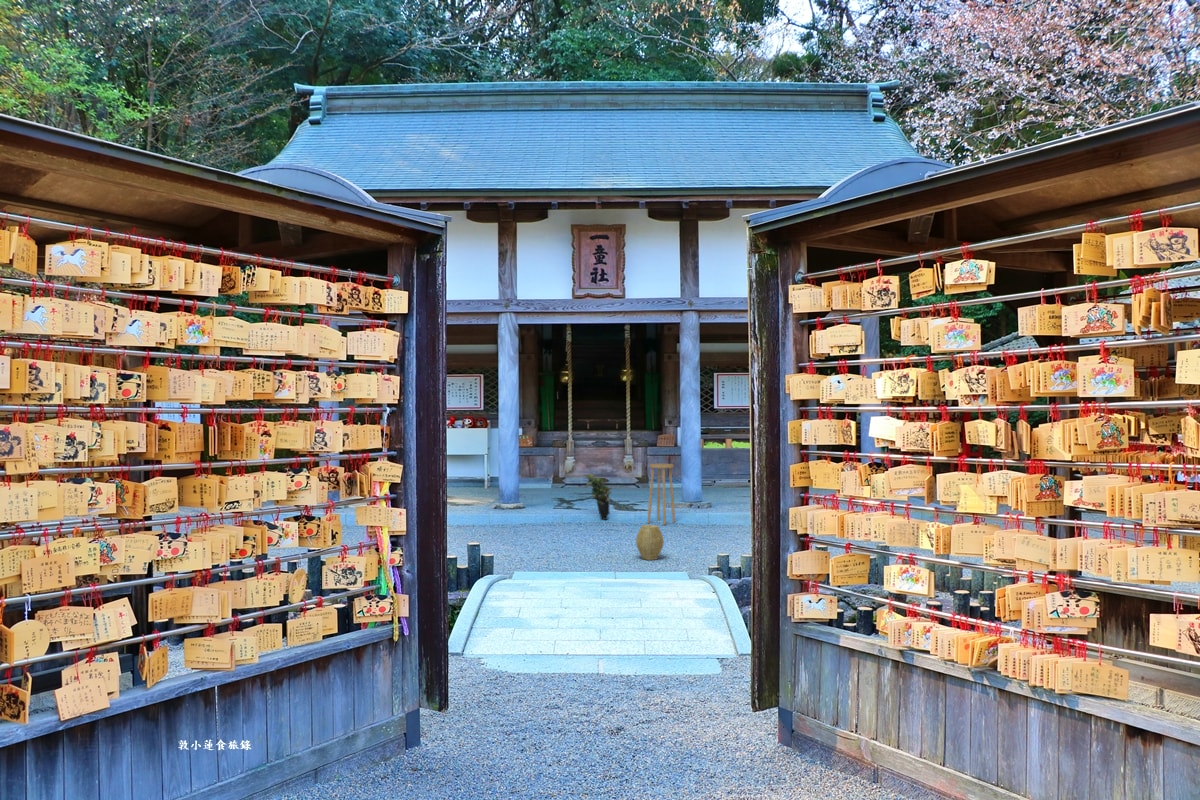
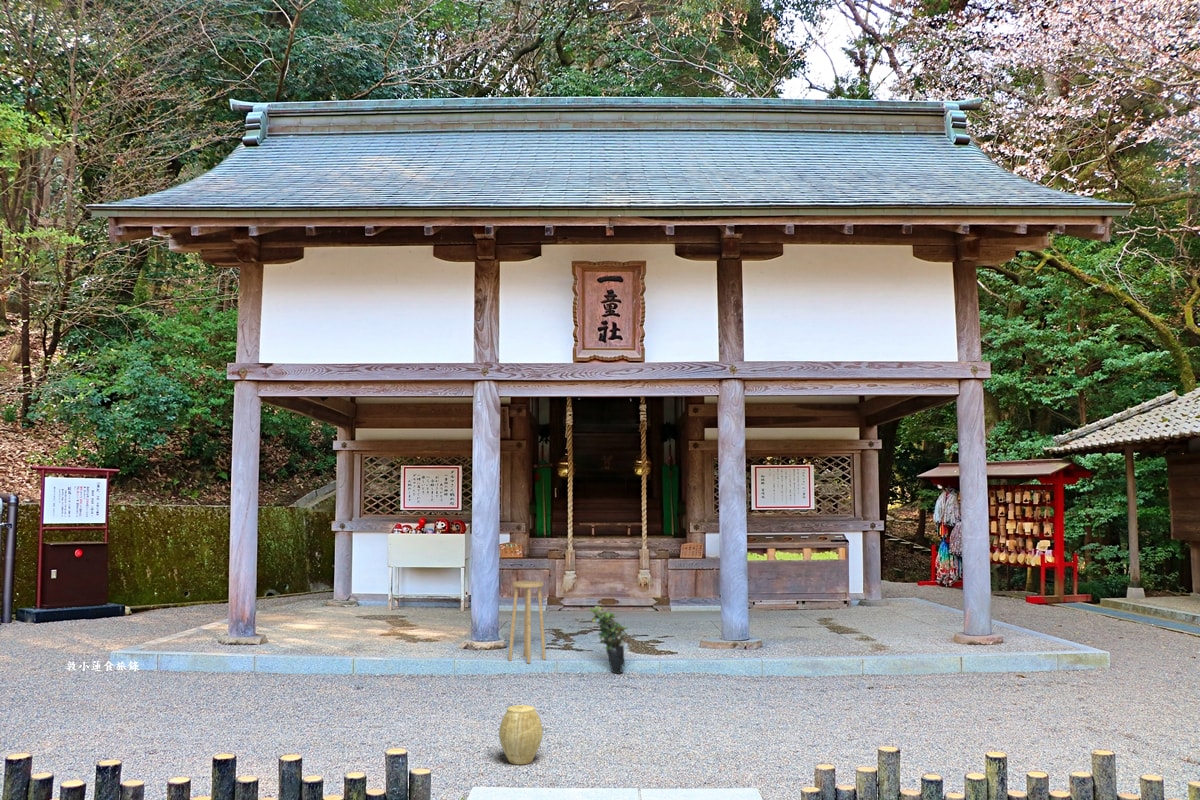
stool: present [648,464,675,525] -> present [509,581,546,663]
woven basket: present [636,525,664,560] -> present [499,705,543,764]

